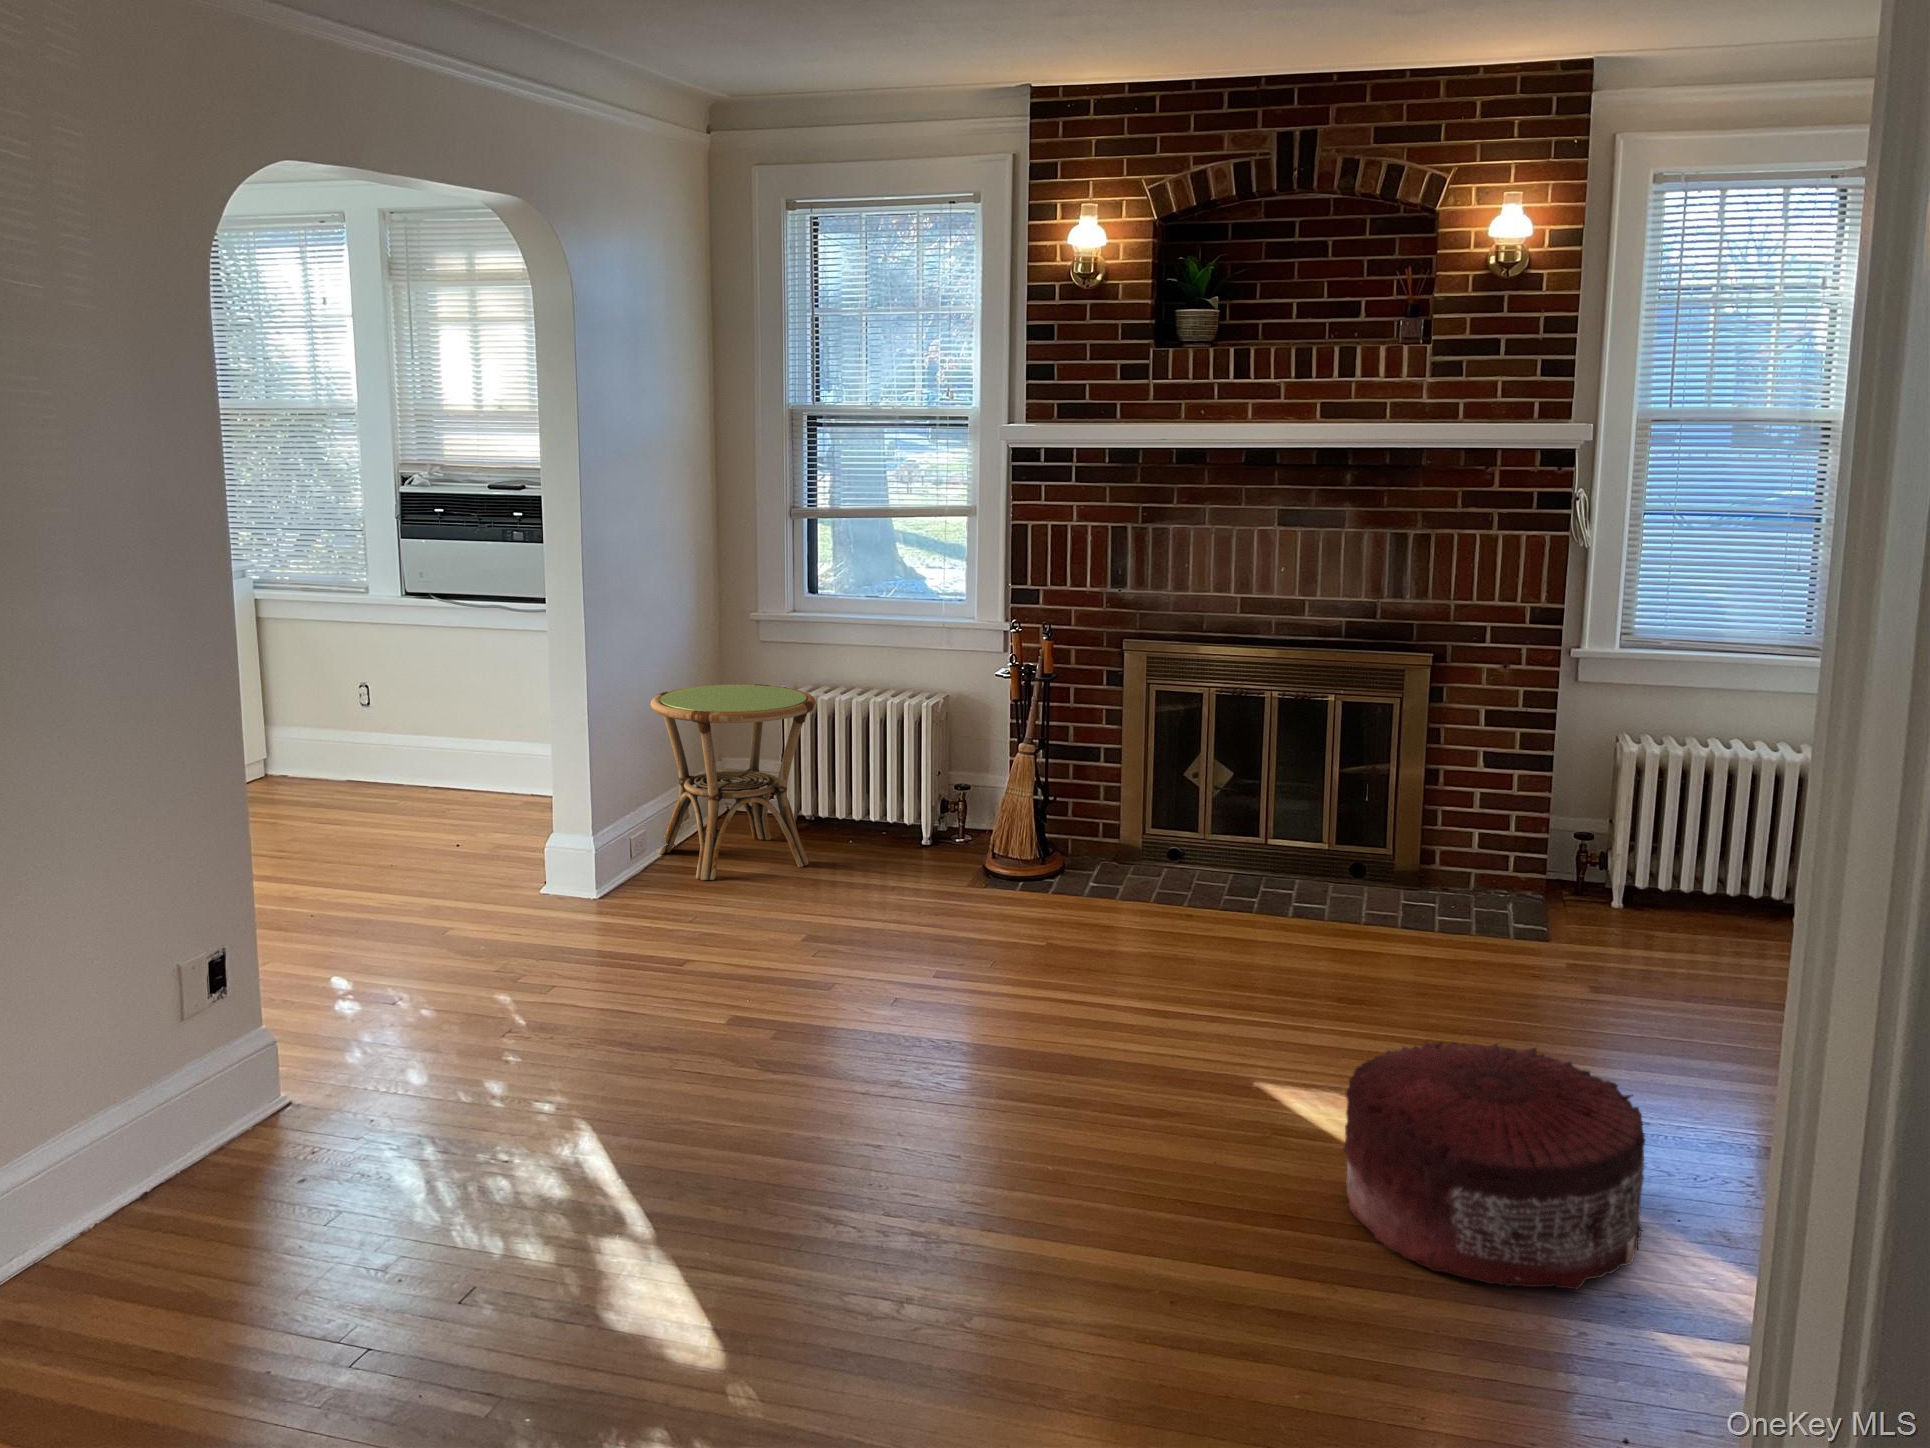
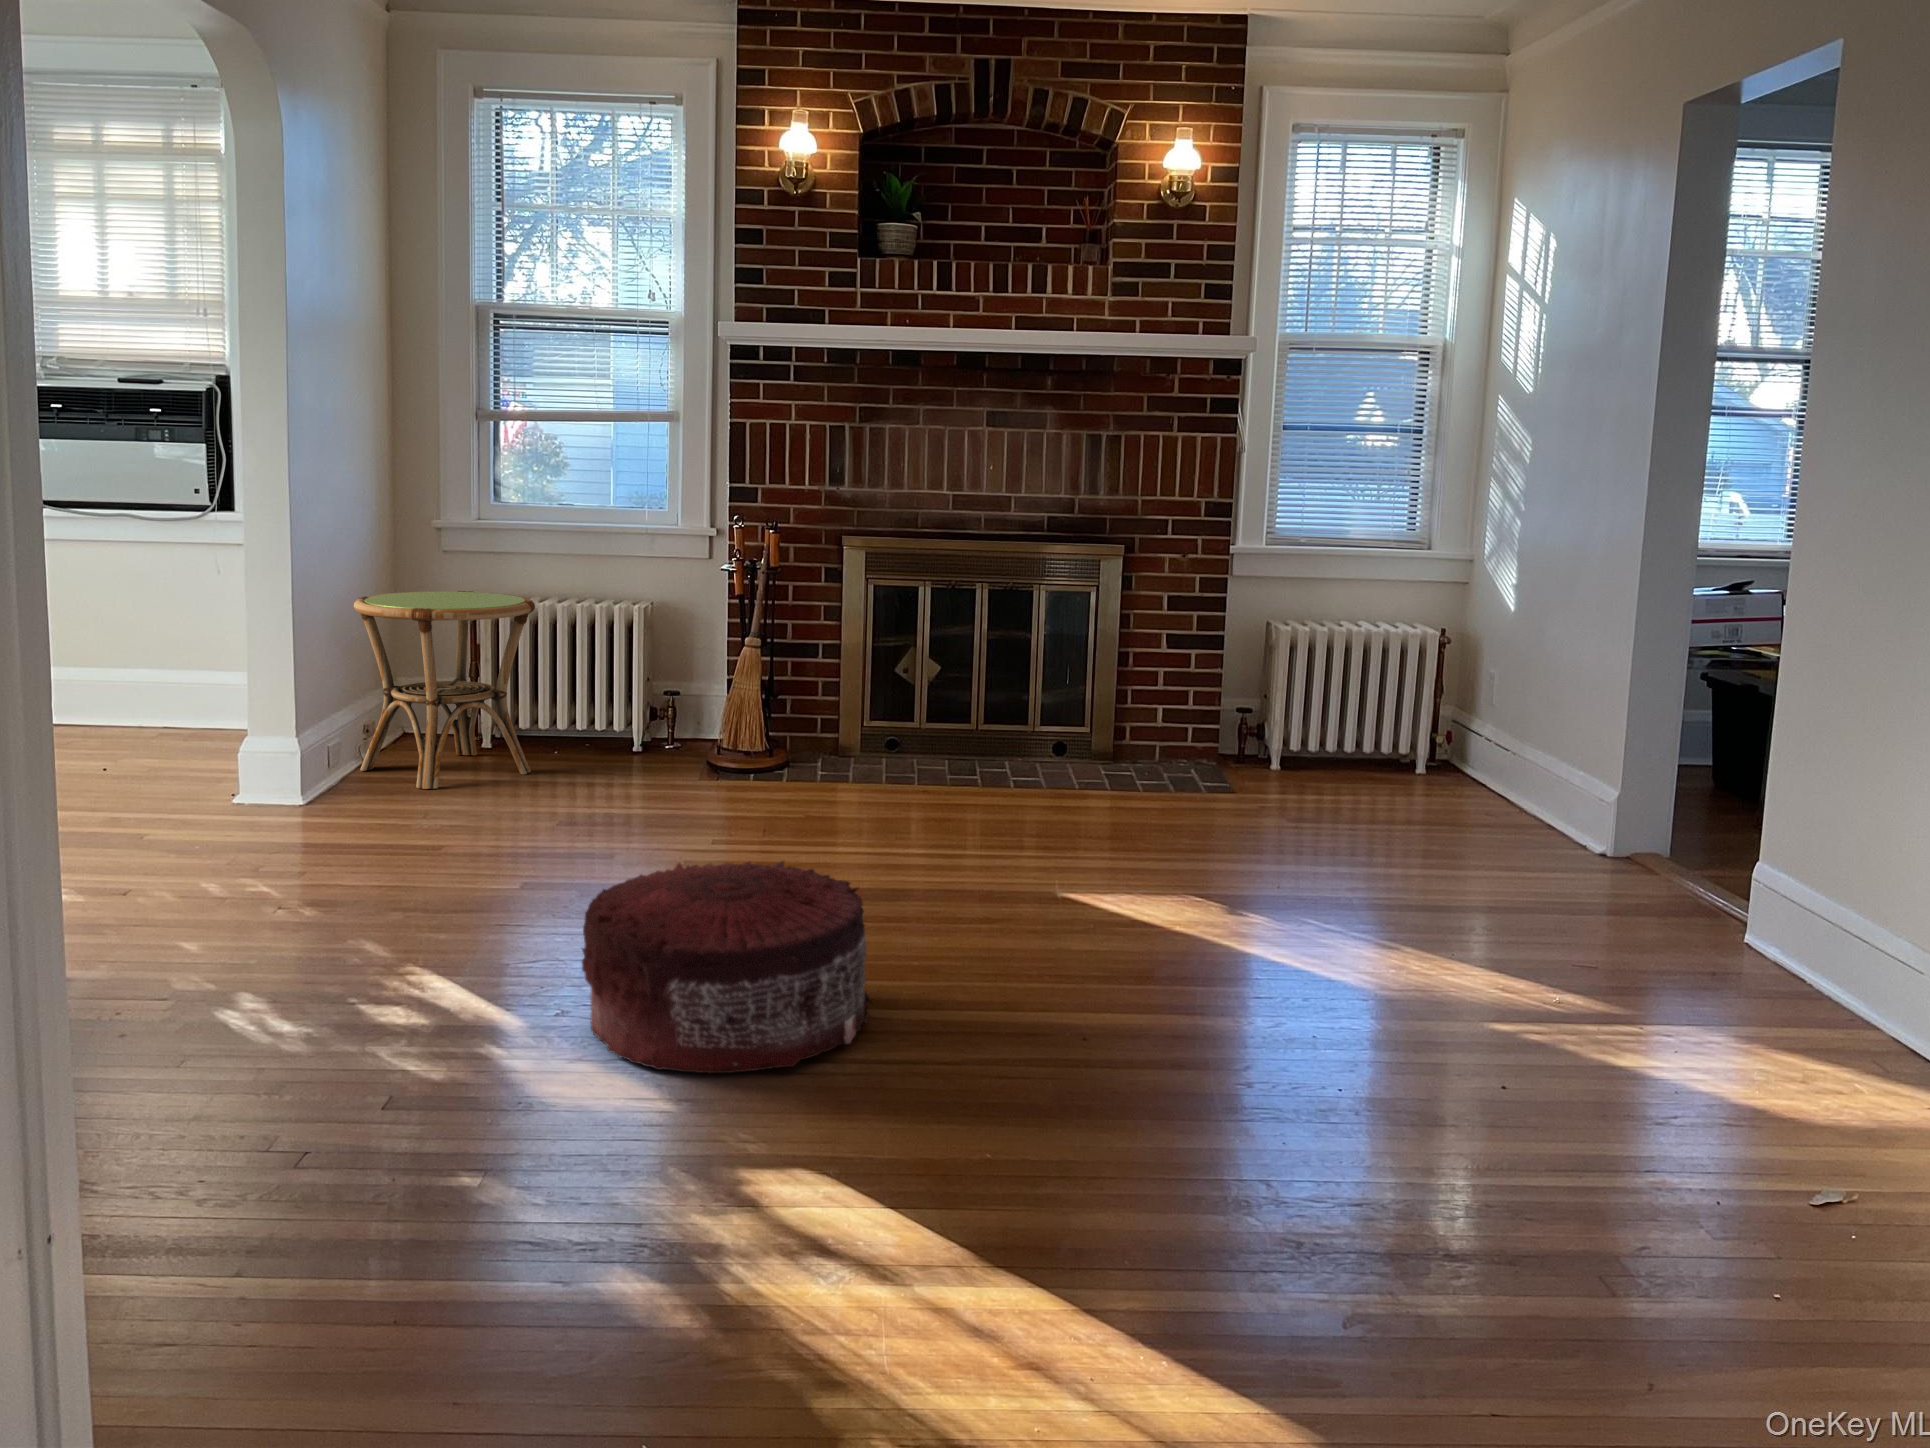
pouf: present [1343,1041,1645,1289] -> present [582,861,871,1073]

